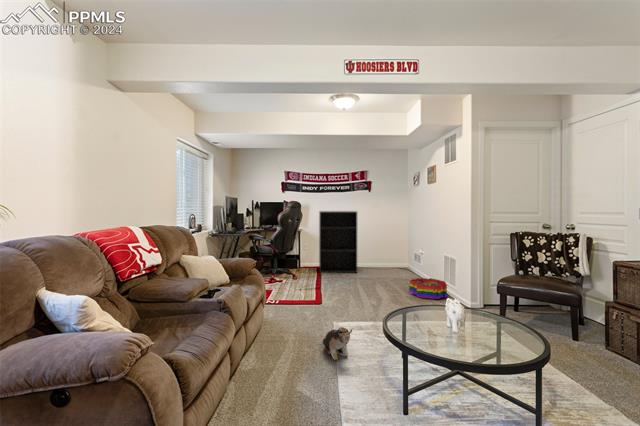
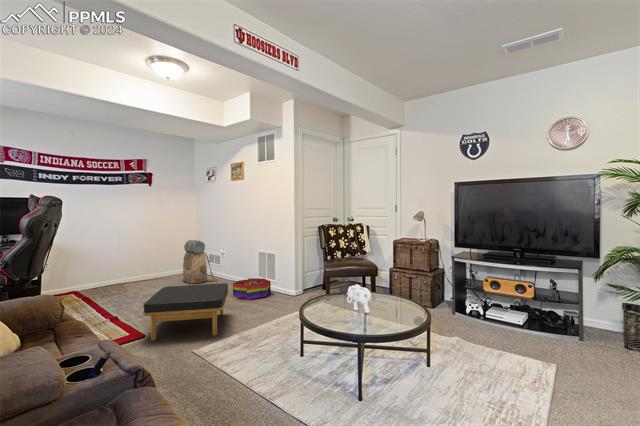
bookshelf: present [319,211,357,273] -> none [76,211,146,304]
backpack: none [390,236,417,274] -> present [183,240,218,283]
ottoman: none [314,270,387,317] -> present [143,283,228,341]
plush toy: present [323,327,352,360] -> none [216,336,275,379]

